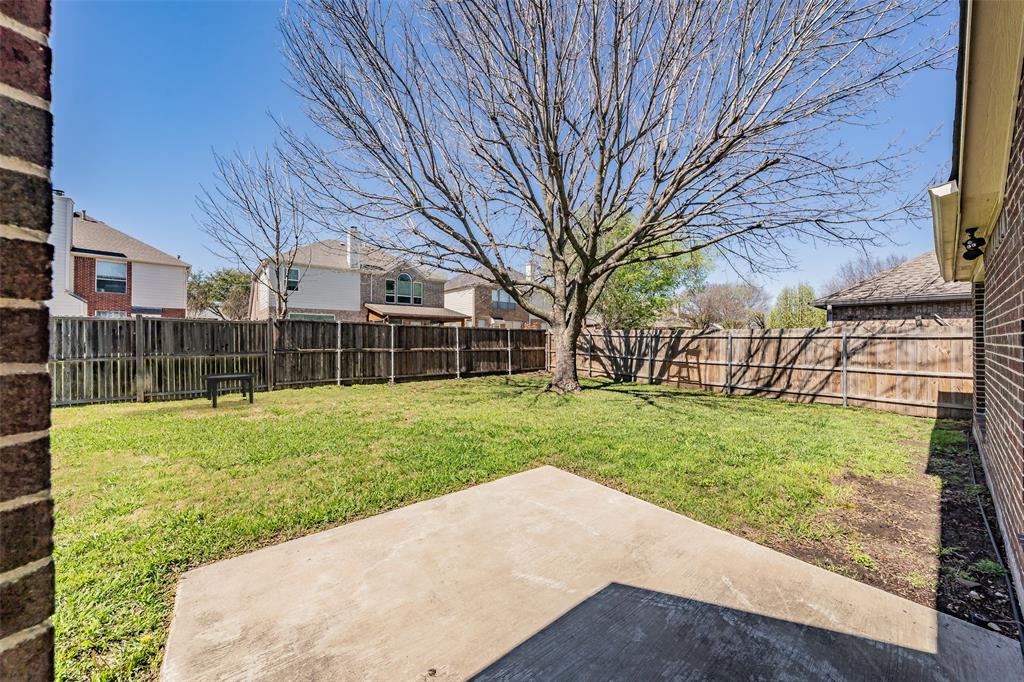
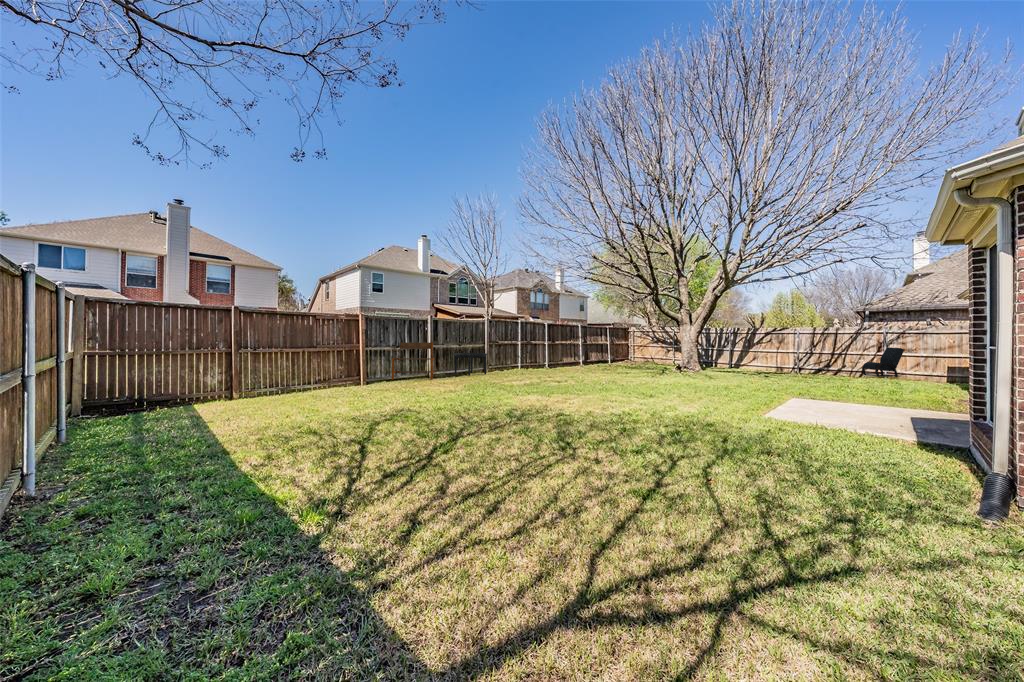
bench: present [667,348,702,388] -> present [392,342,435,380]
lounge chair: none [810,360,872,406] -> present [862,347,904,377]

